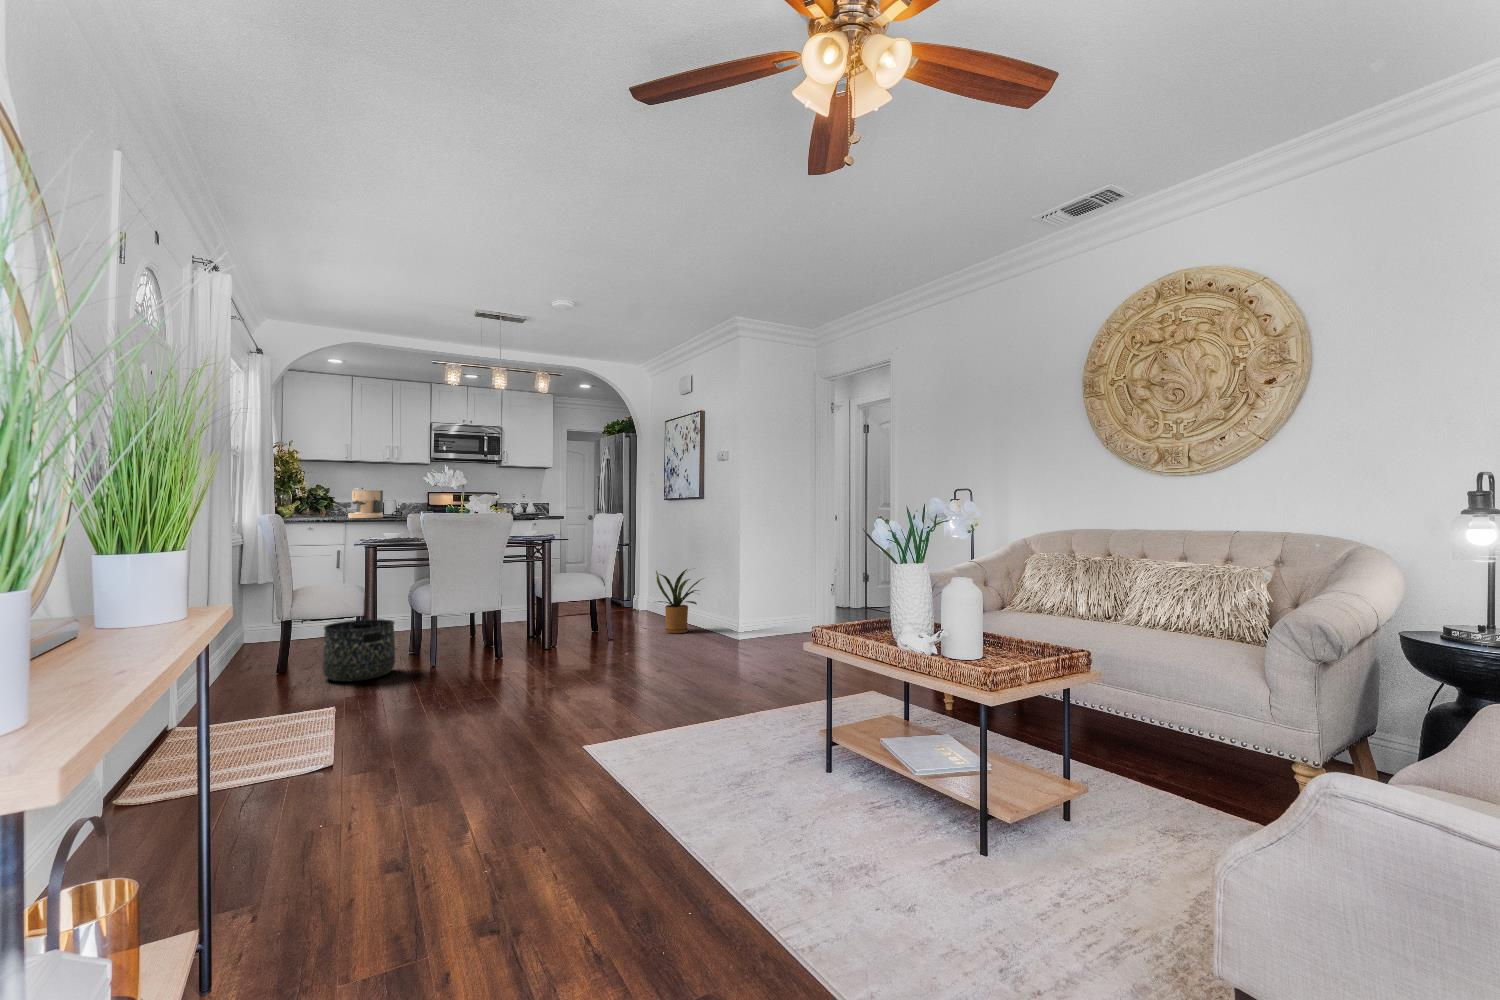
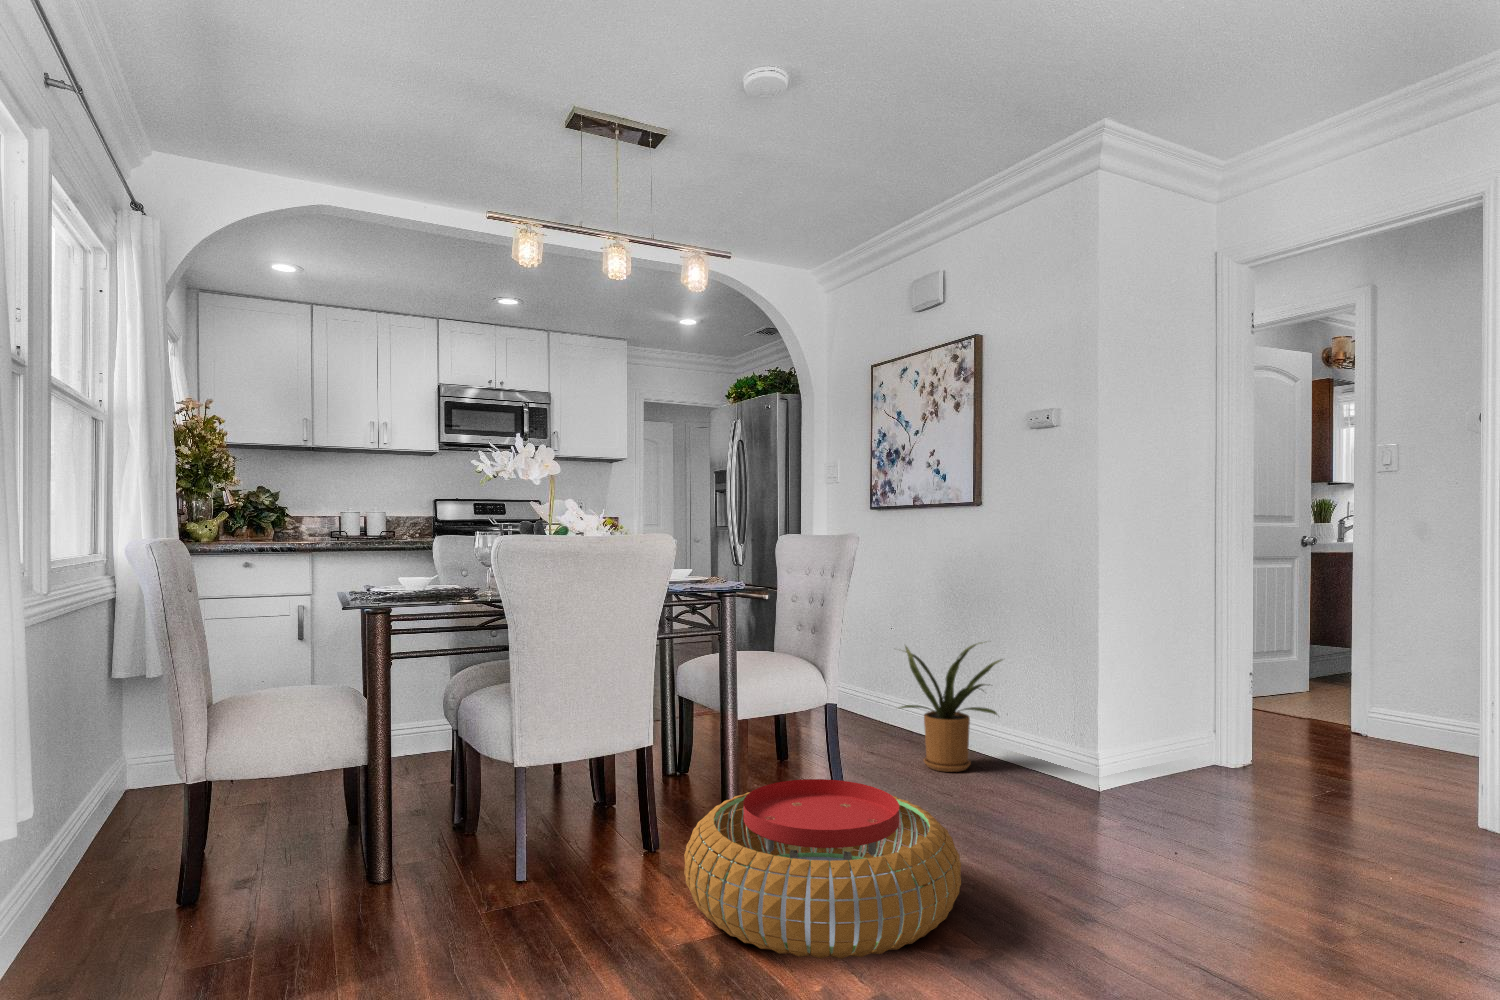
coffee maker: present [348,488,383,518] -> none [316,486,378,543]
basket: present [322,619,395,682] -> none [274,776,438,946]
pouf: none [501,622,622,682] -> present [684,779,961,959]

